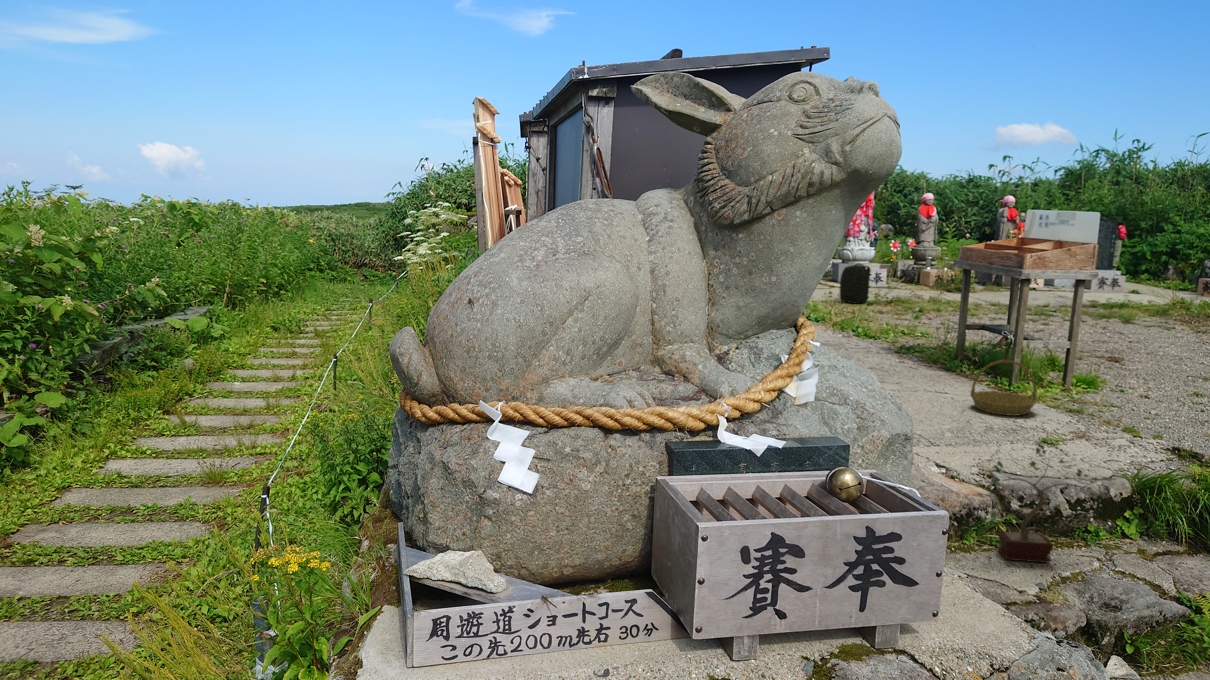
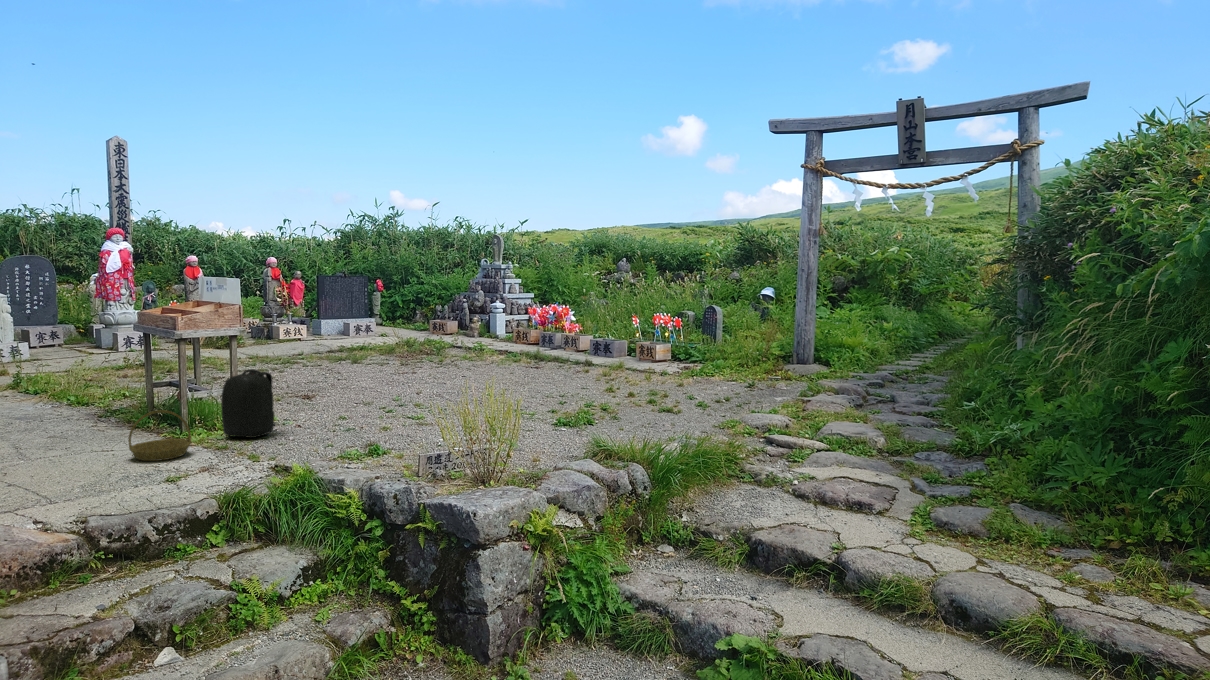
backpack: present [840,263,871,303] -> present [221,369,275,438]
potted plant: present [989,443,1111,563] -> none [42,483,159,596]

